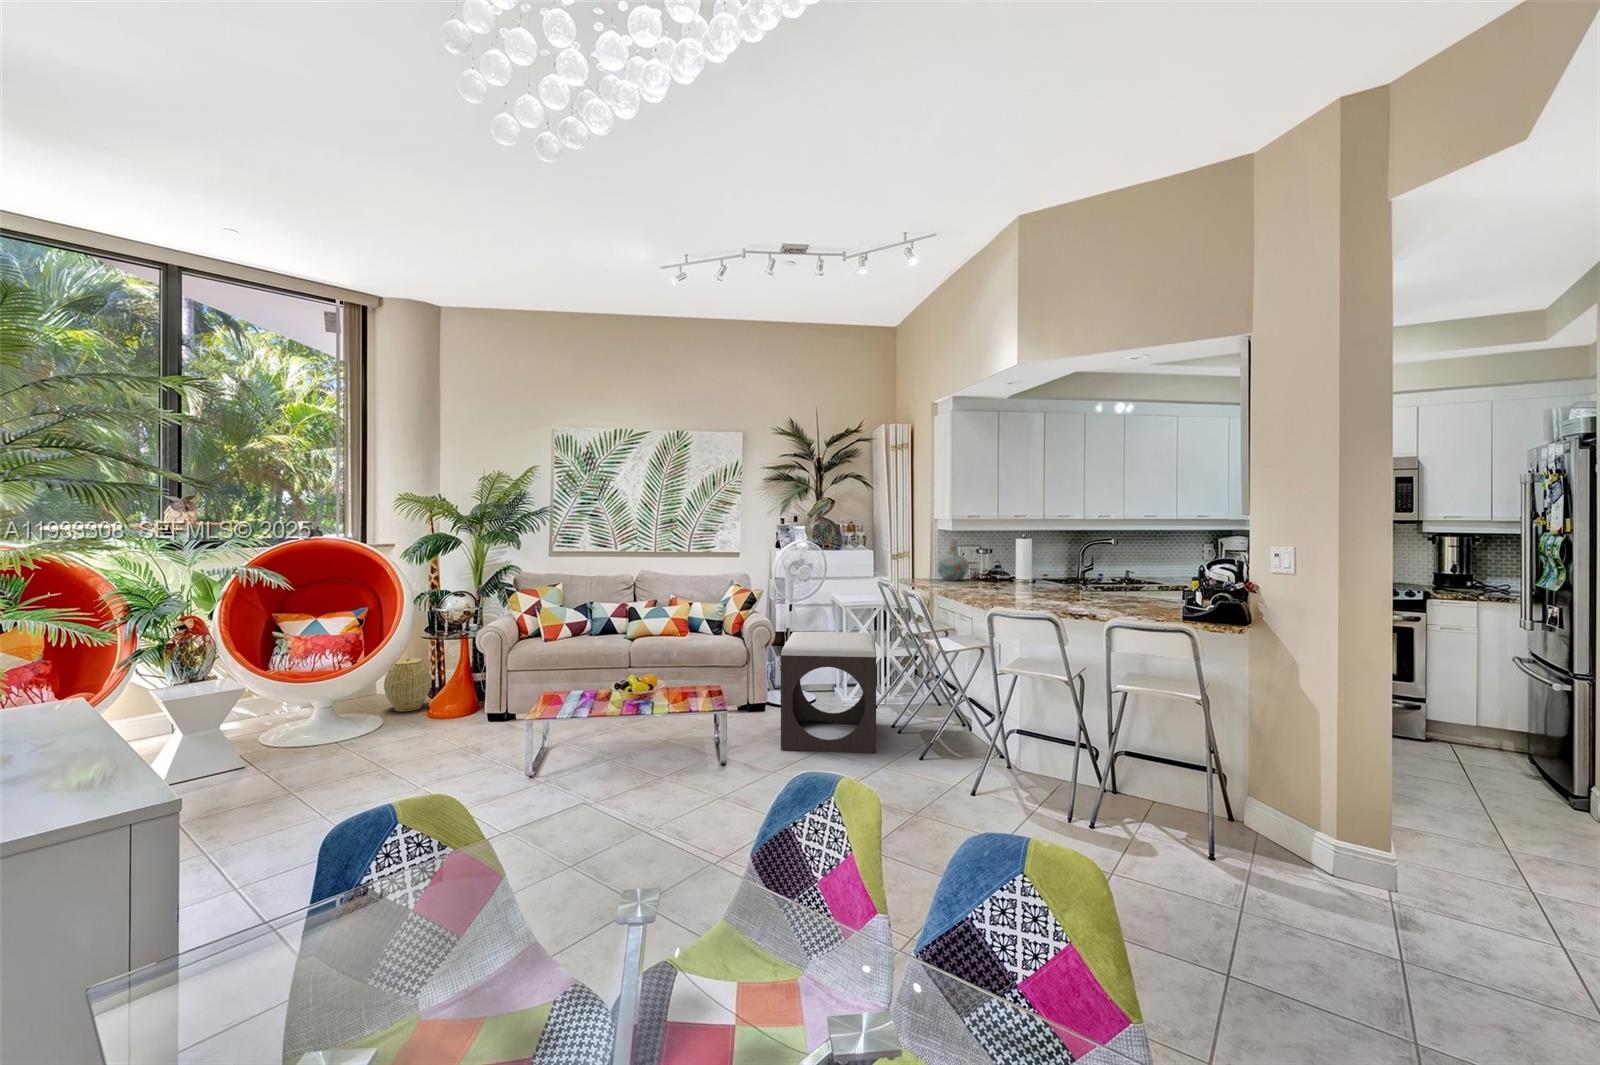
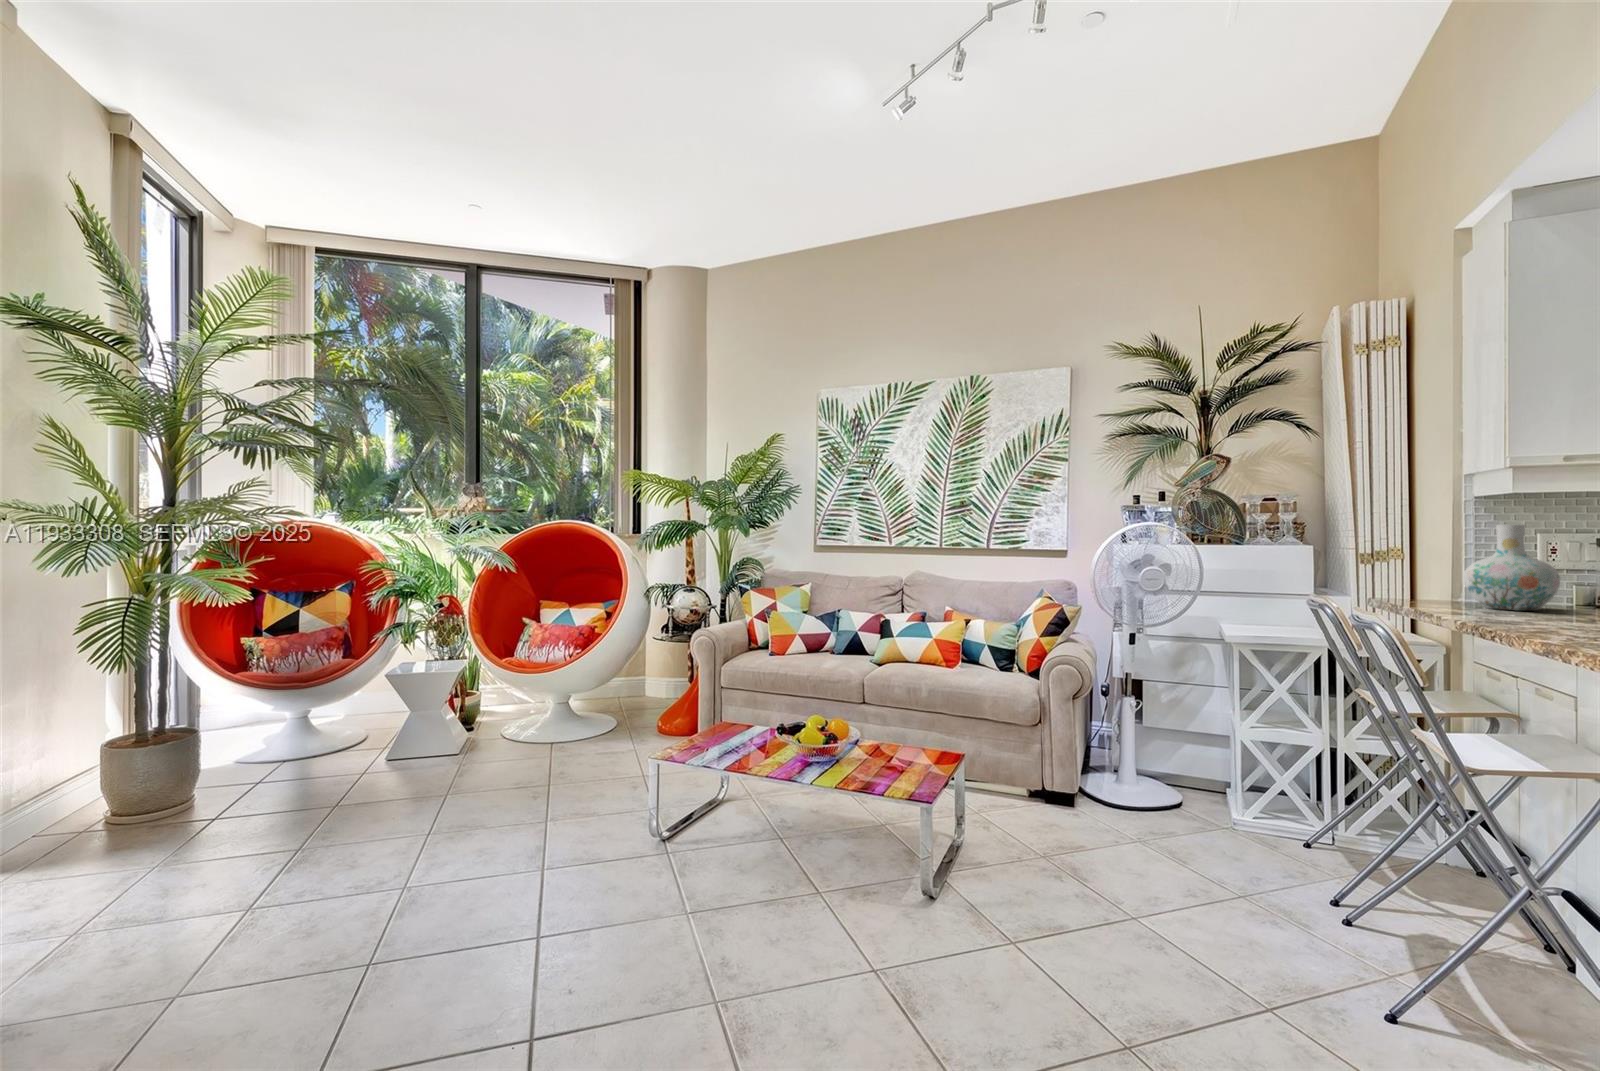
footstool: present [781,632,876,753] -> none [1065,684,1291,970]
woven basket: present [384,658,431,711] -> none [630,660,676,720]

